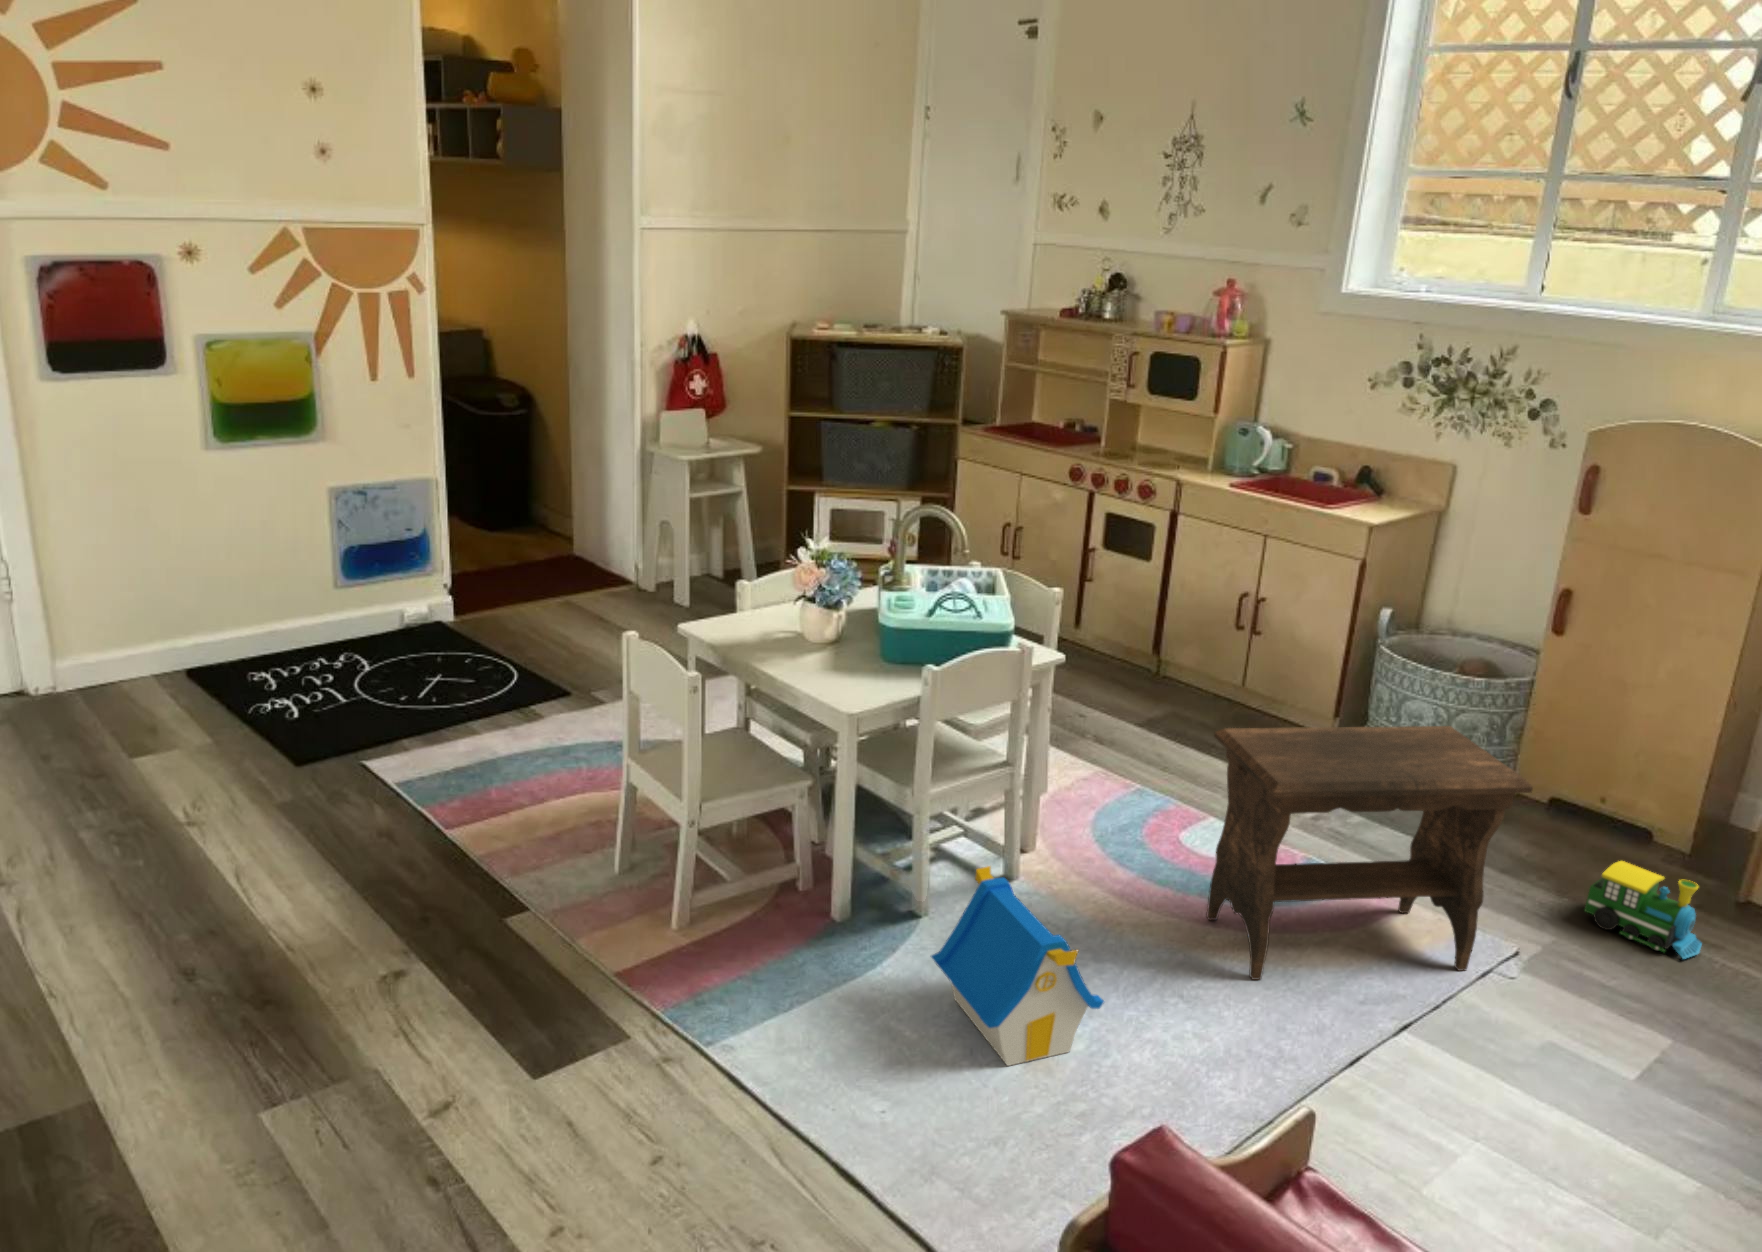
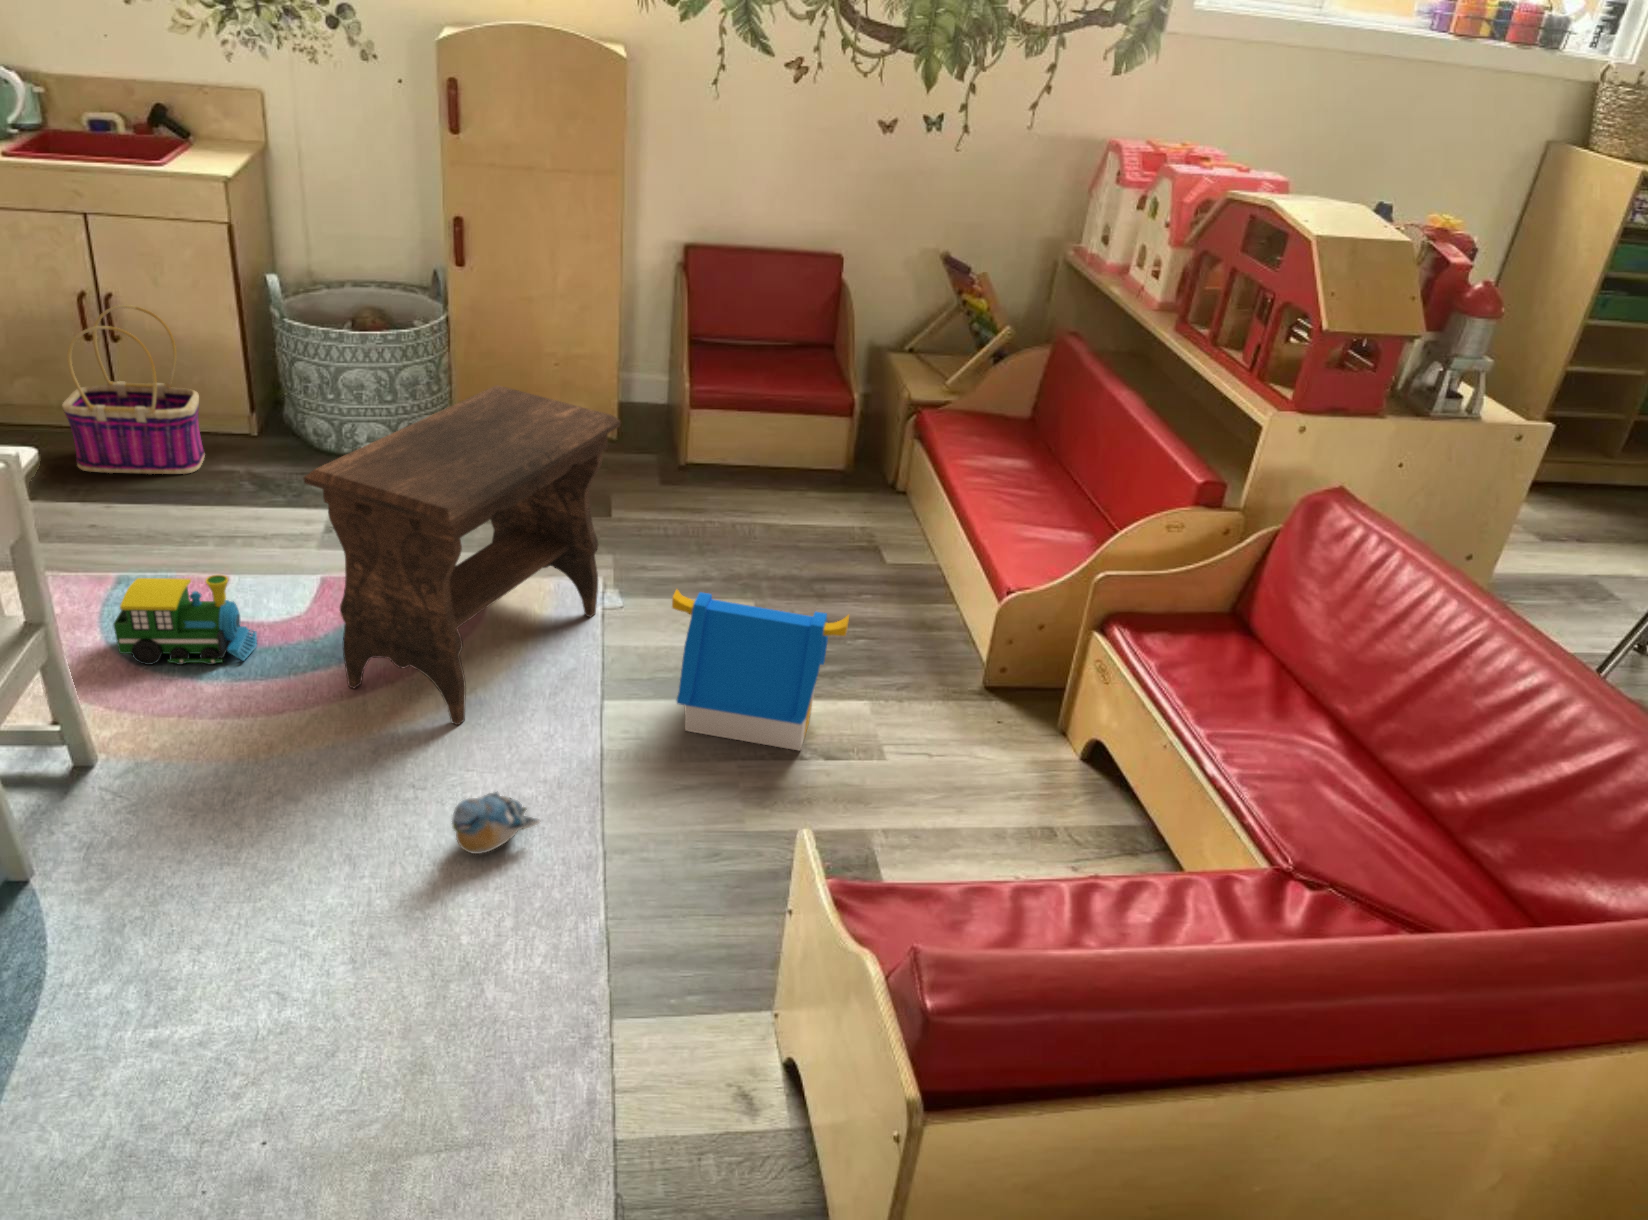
basket: none [1191,605,1294,745] -> present [62,305,205,474]
toy train: present [1585,861,1702,959] -> present [114,575,257,665]
toy house: present [931,866,1104,1066] -> present [672,590,849,751]
plush toy: none [1148,1003,1231,1063] -> present [452,791,540,854]

